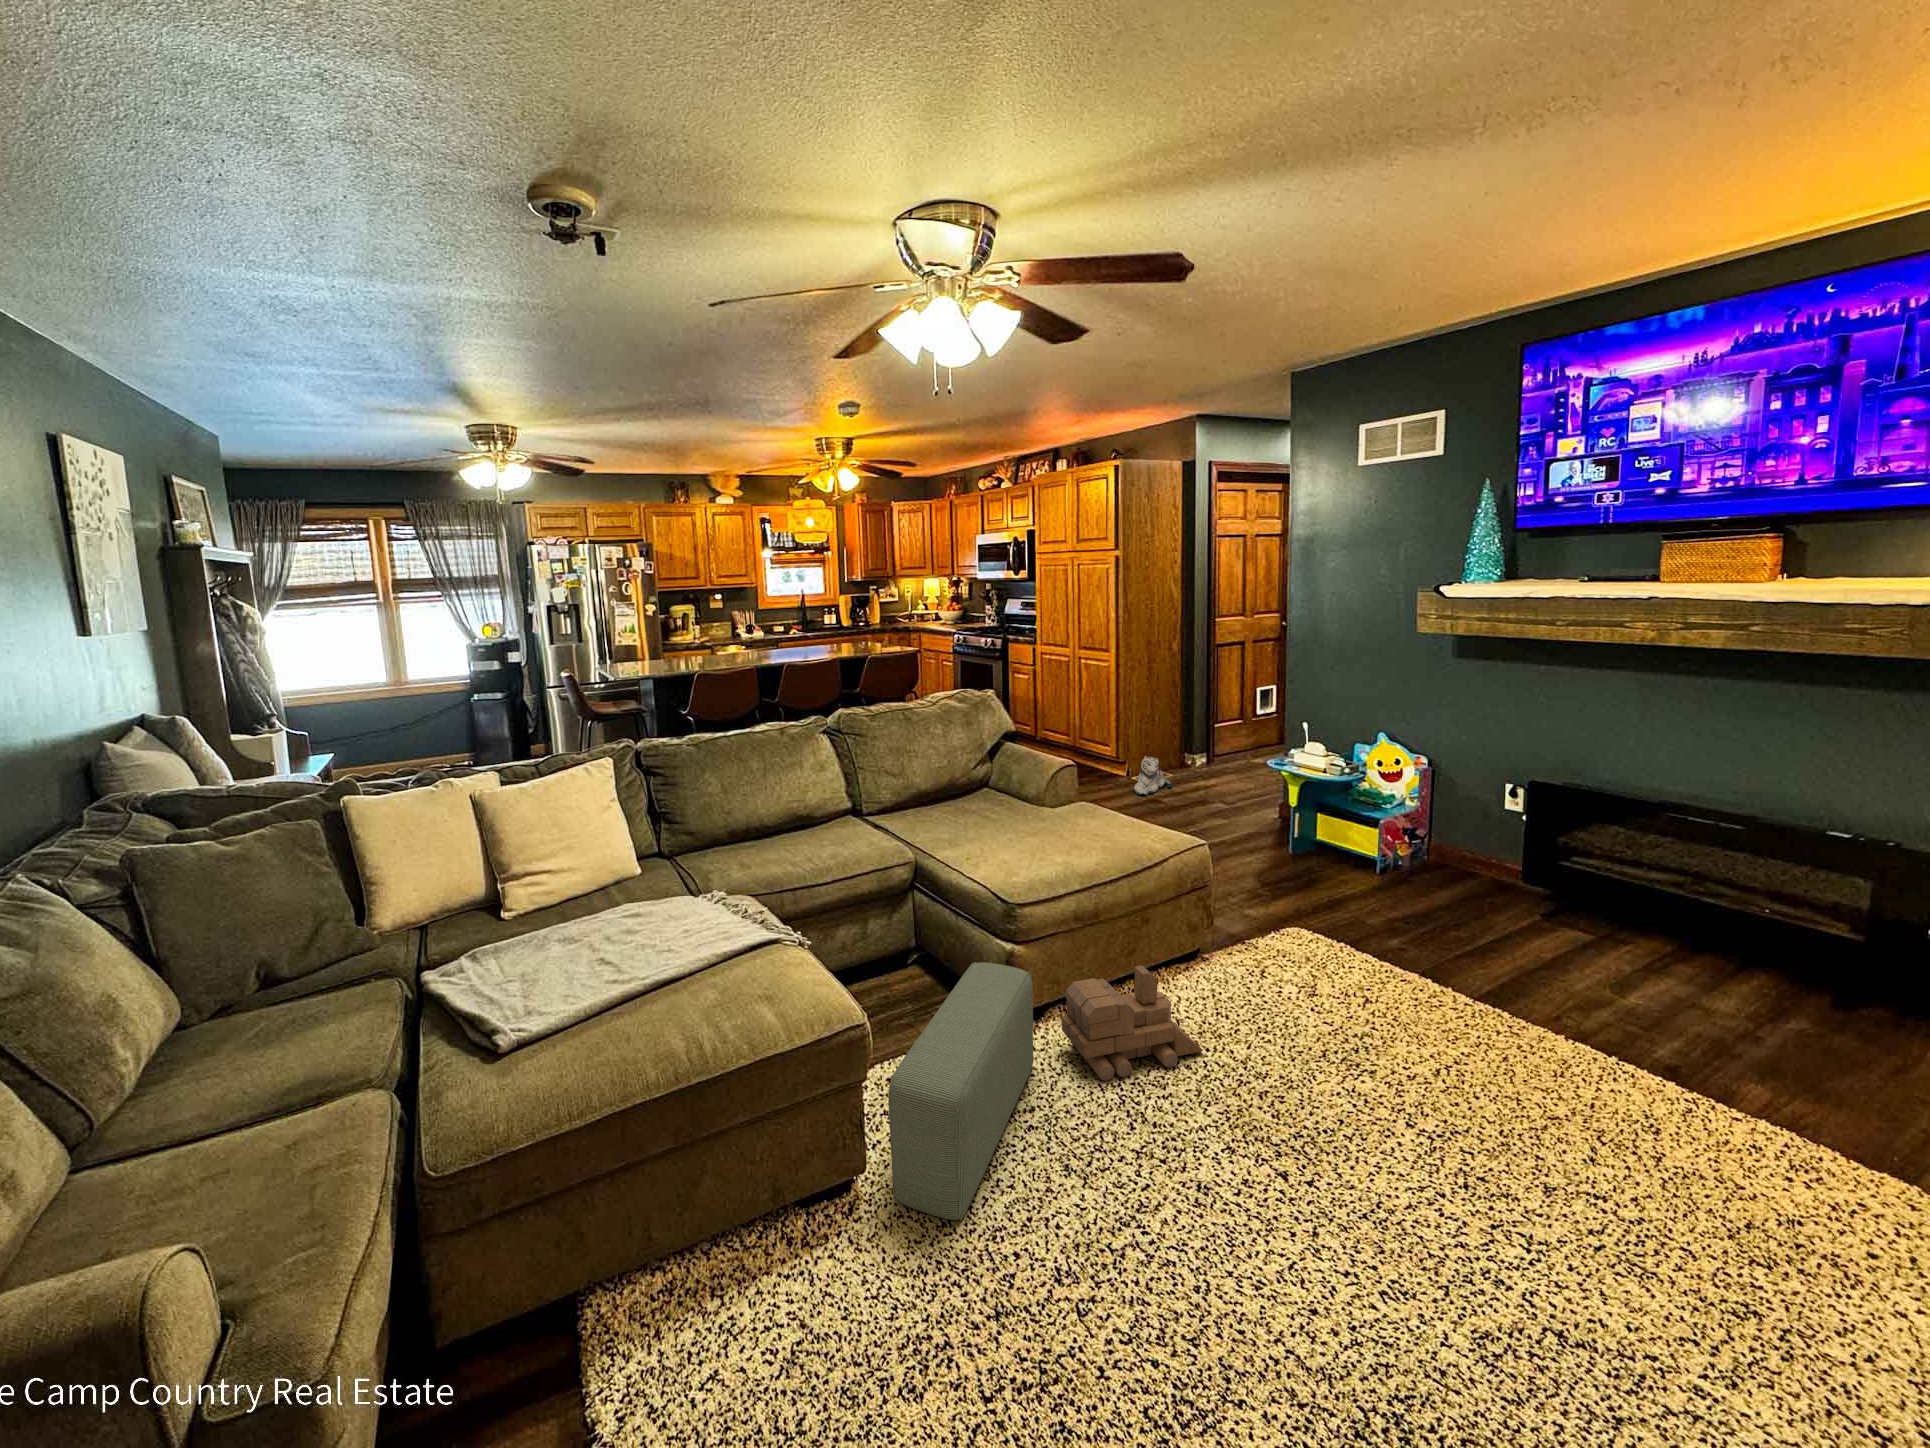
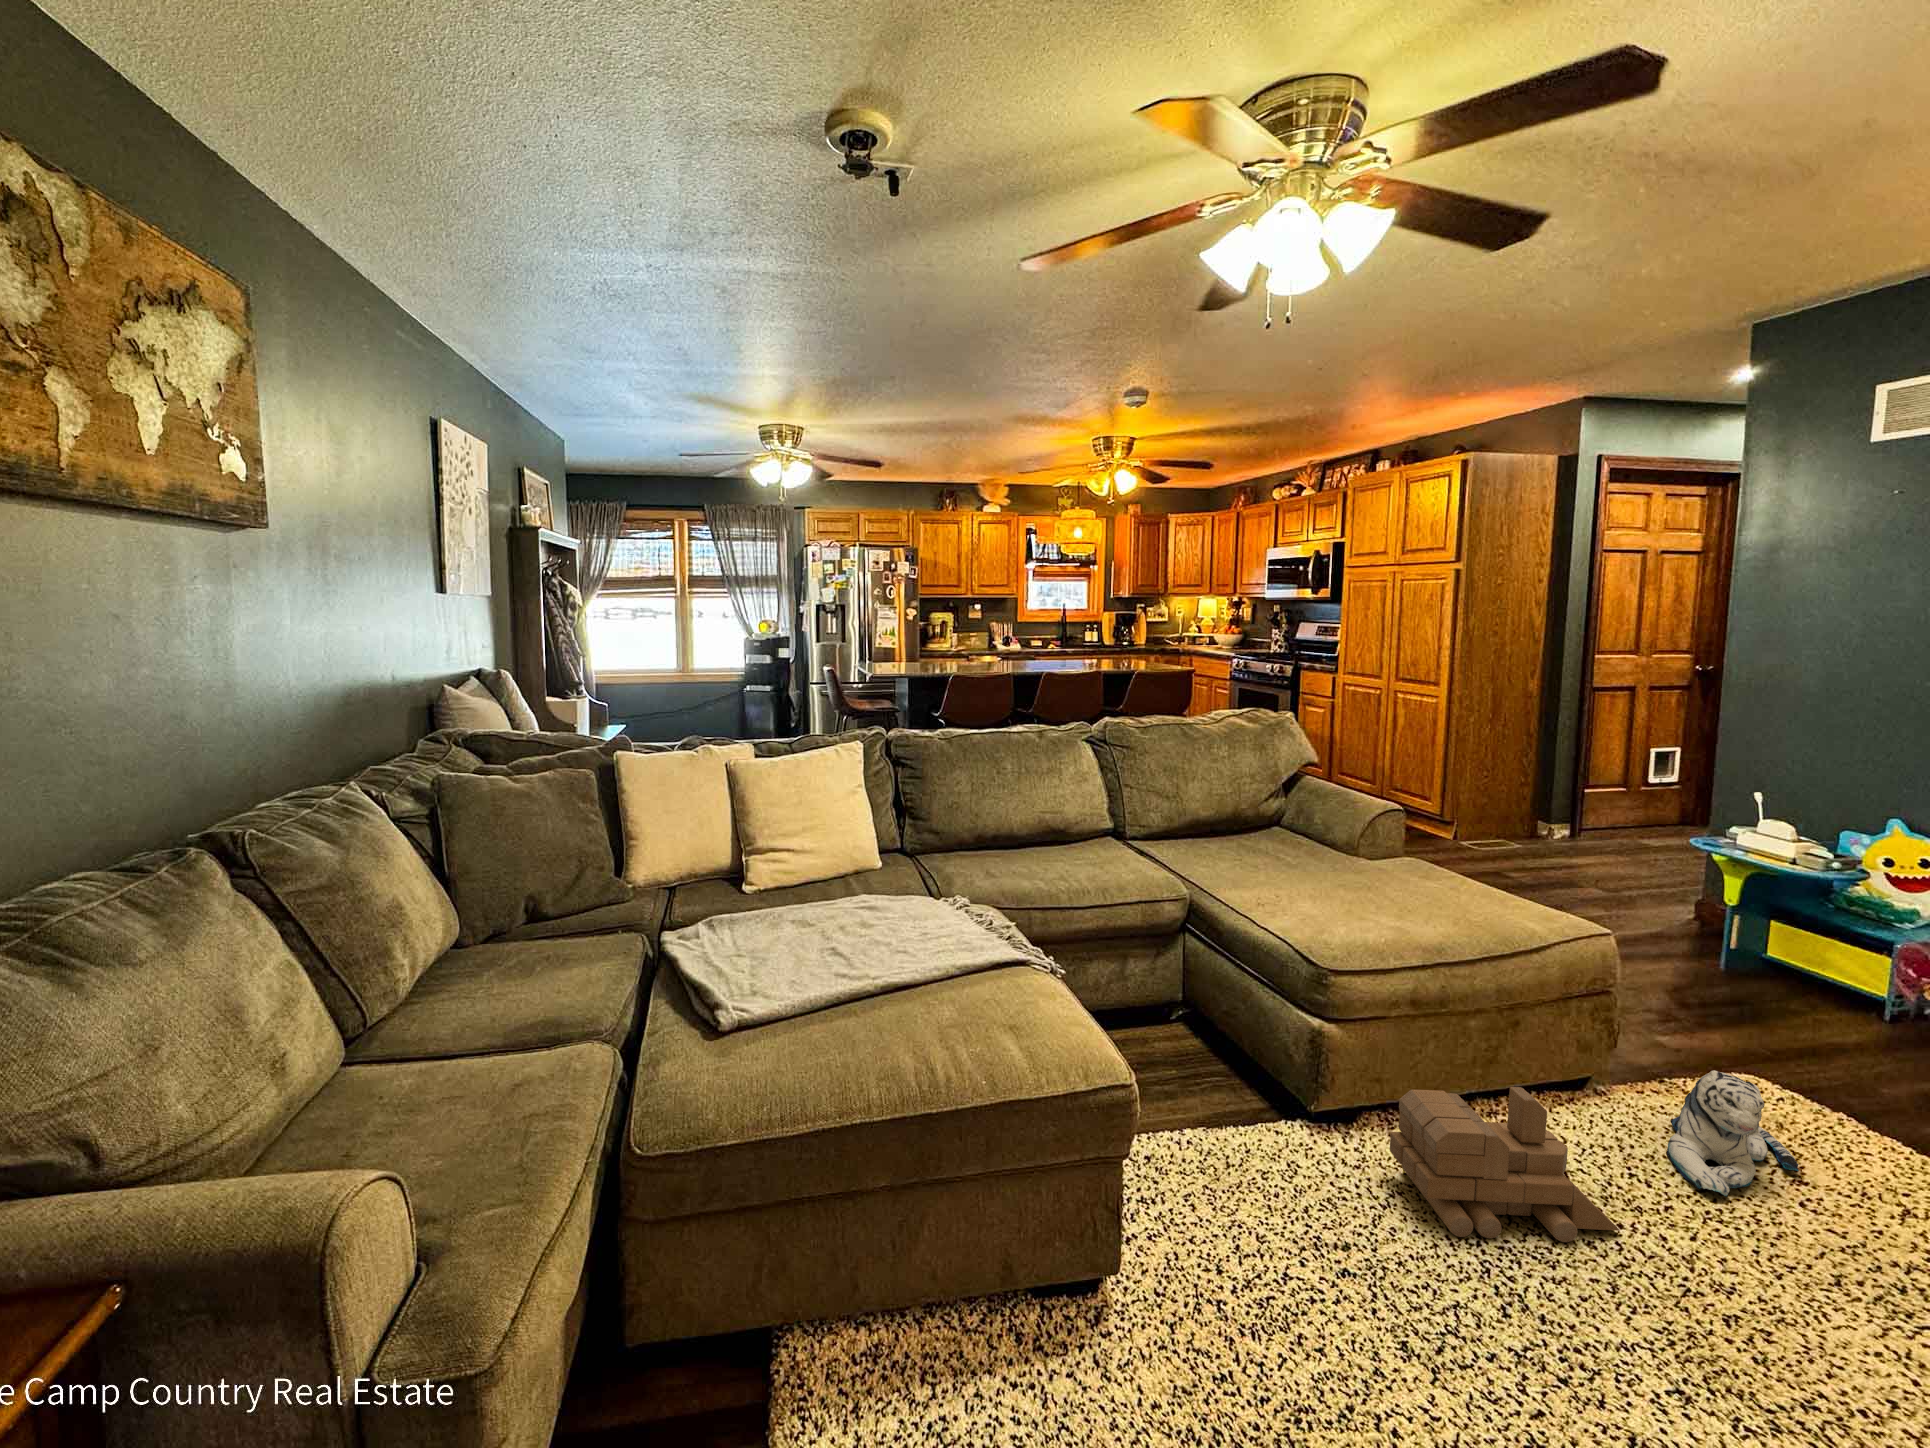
plush toy: present [1134,756,1172,795] -> present [1667,1070,1799,1196]
pouf: present [888,962,1033,1220] -> none [1153,1037,1352,1378]

